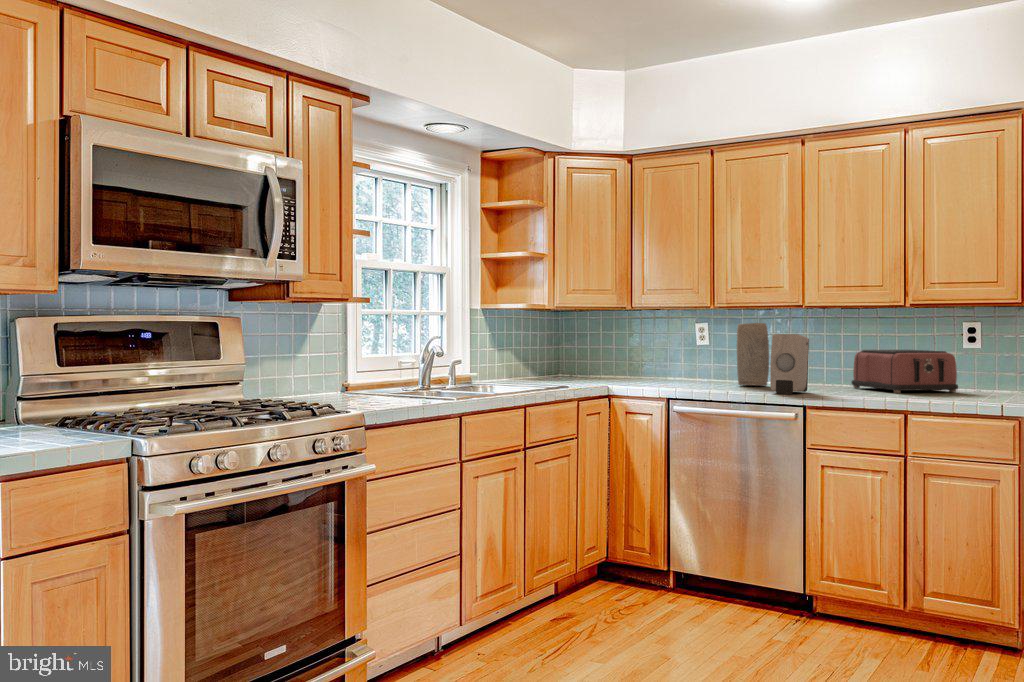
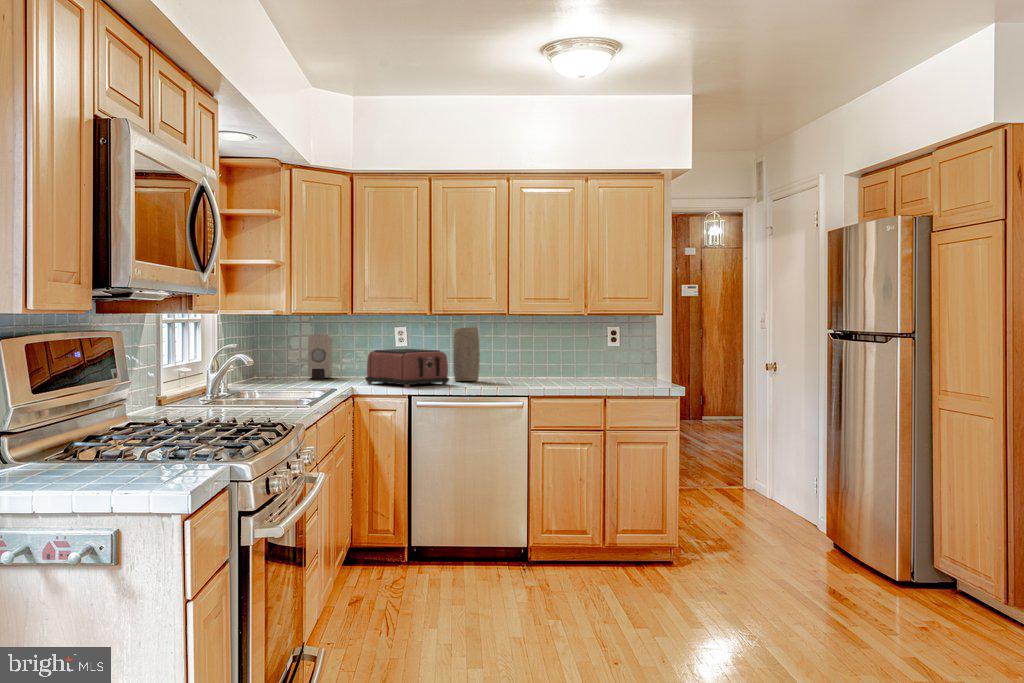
soap dispenser: present [770,334,809,394] -> present [308,334,332,379]
toaster: present [852,350,958,393] -> present [365,349,449,387]

